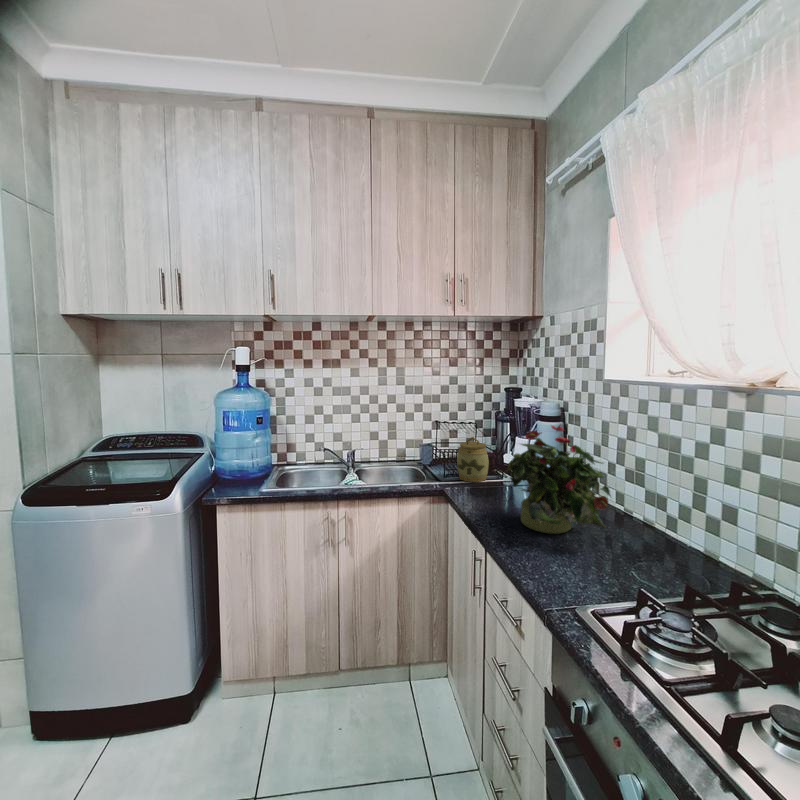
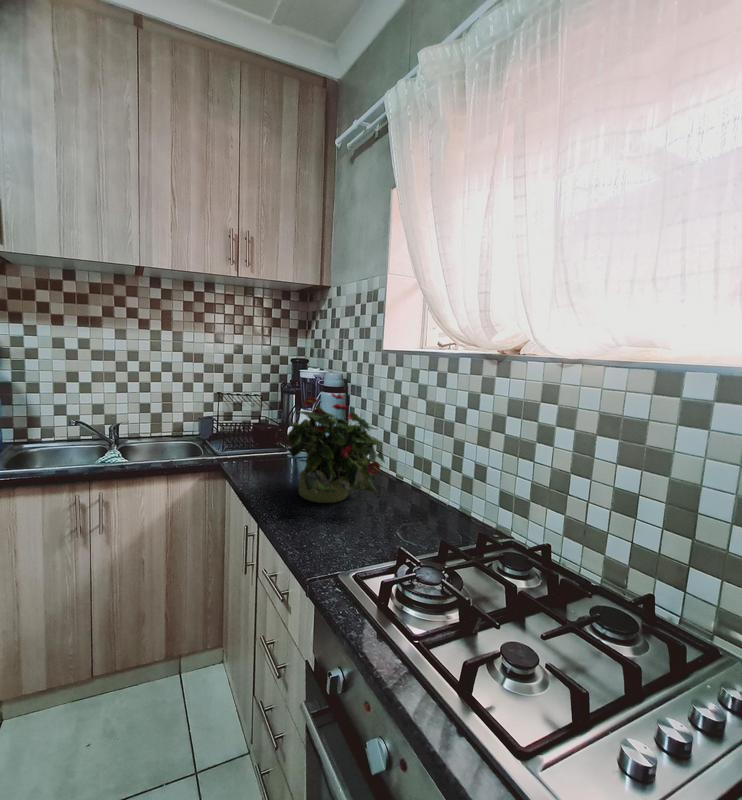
jar: present [457,437,489,482] -> none [239,409,273,456]

